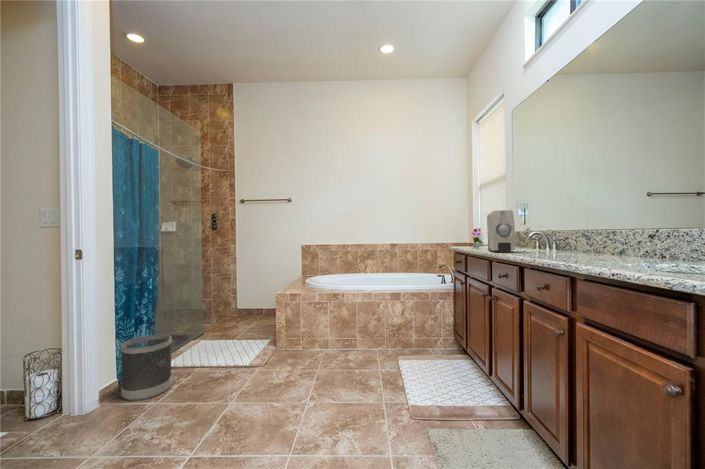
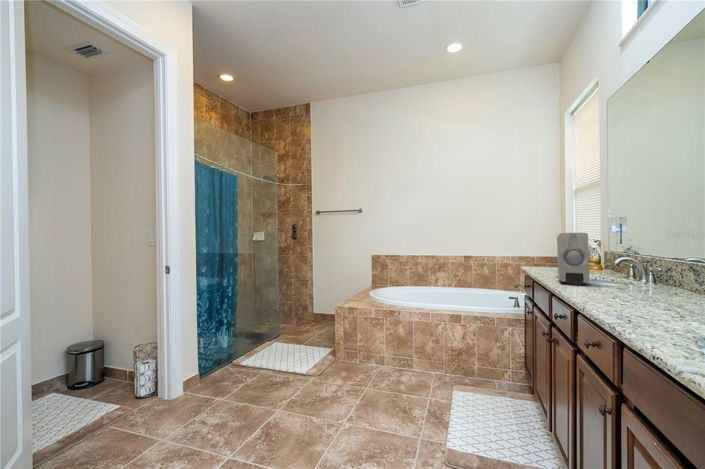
wastebasket: present [121,334,172,401] -> none [199,338,240,394]

